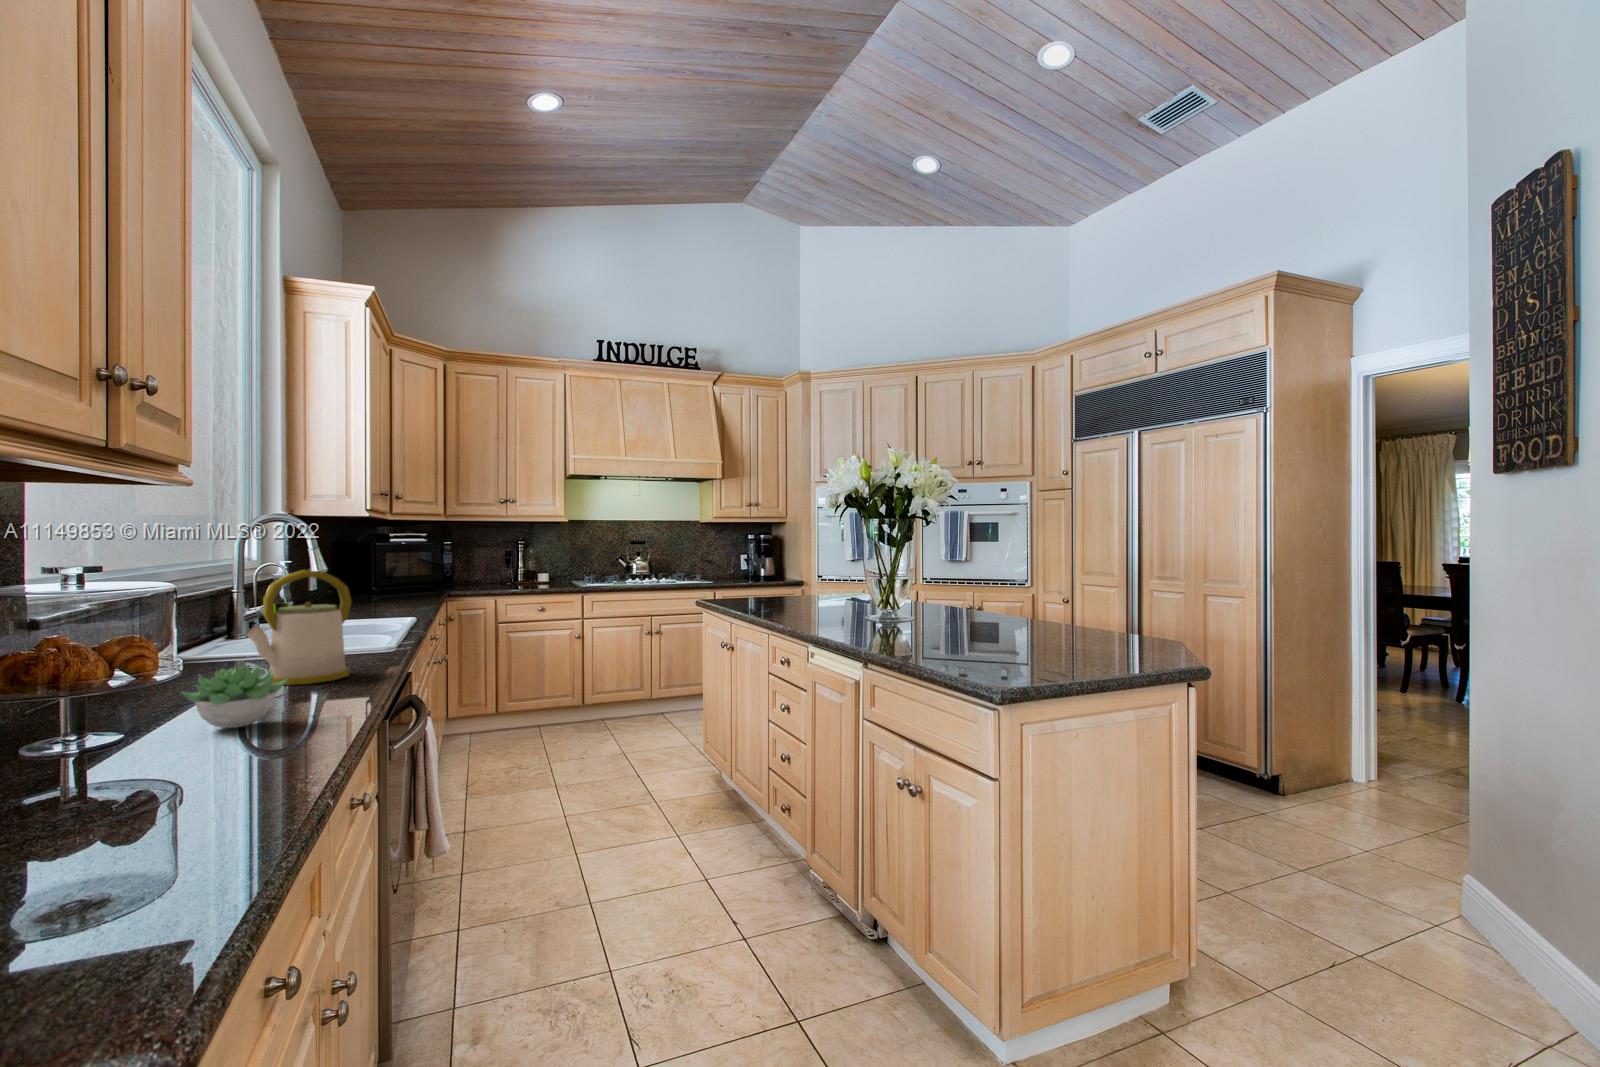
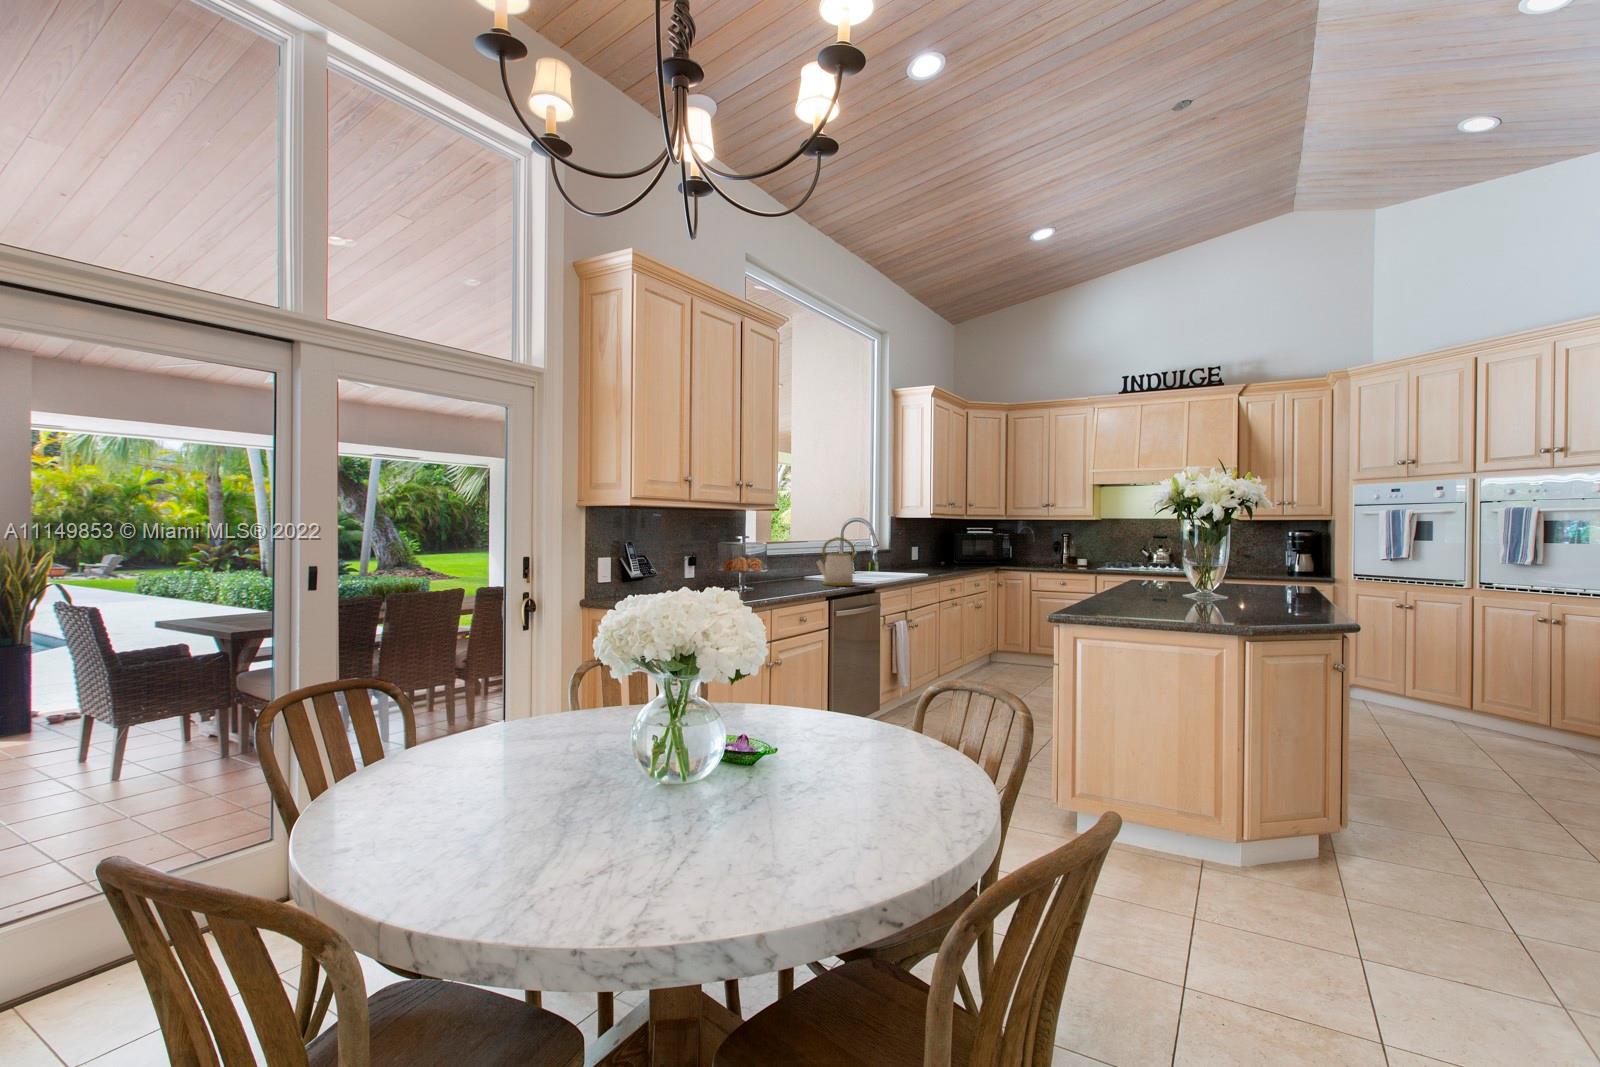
succulent plant: present [182,666,288,728] -> none [773,569,805,591]

